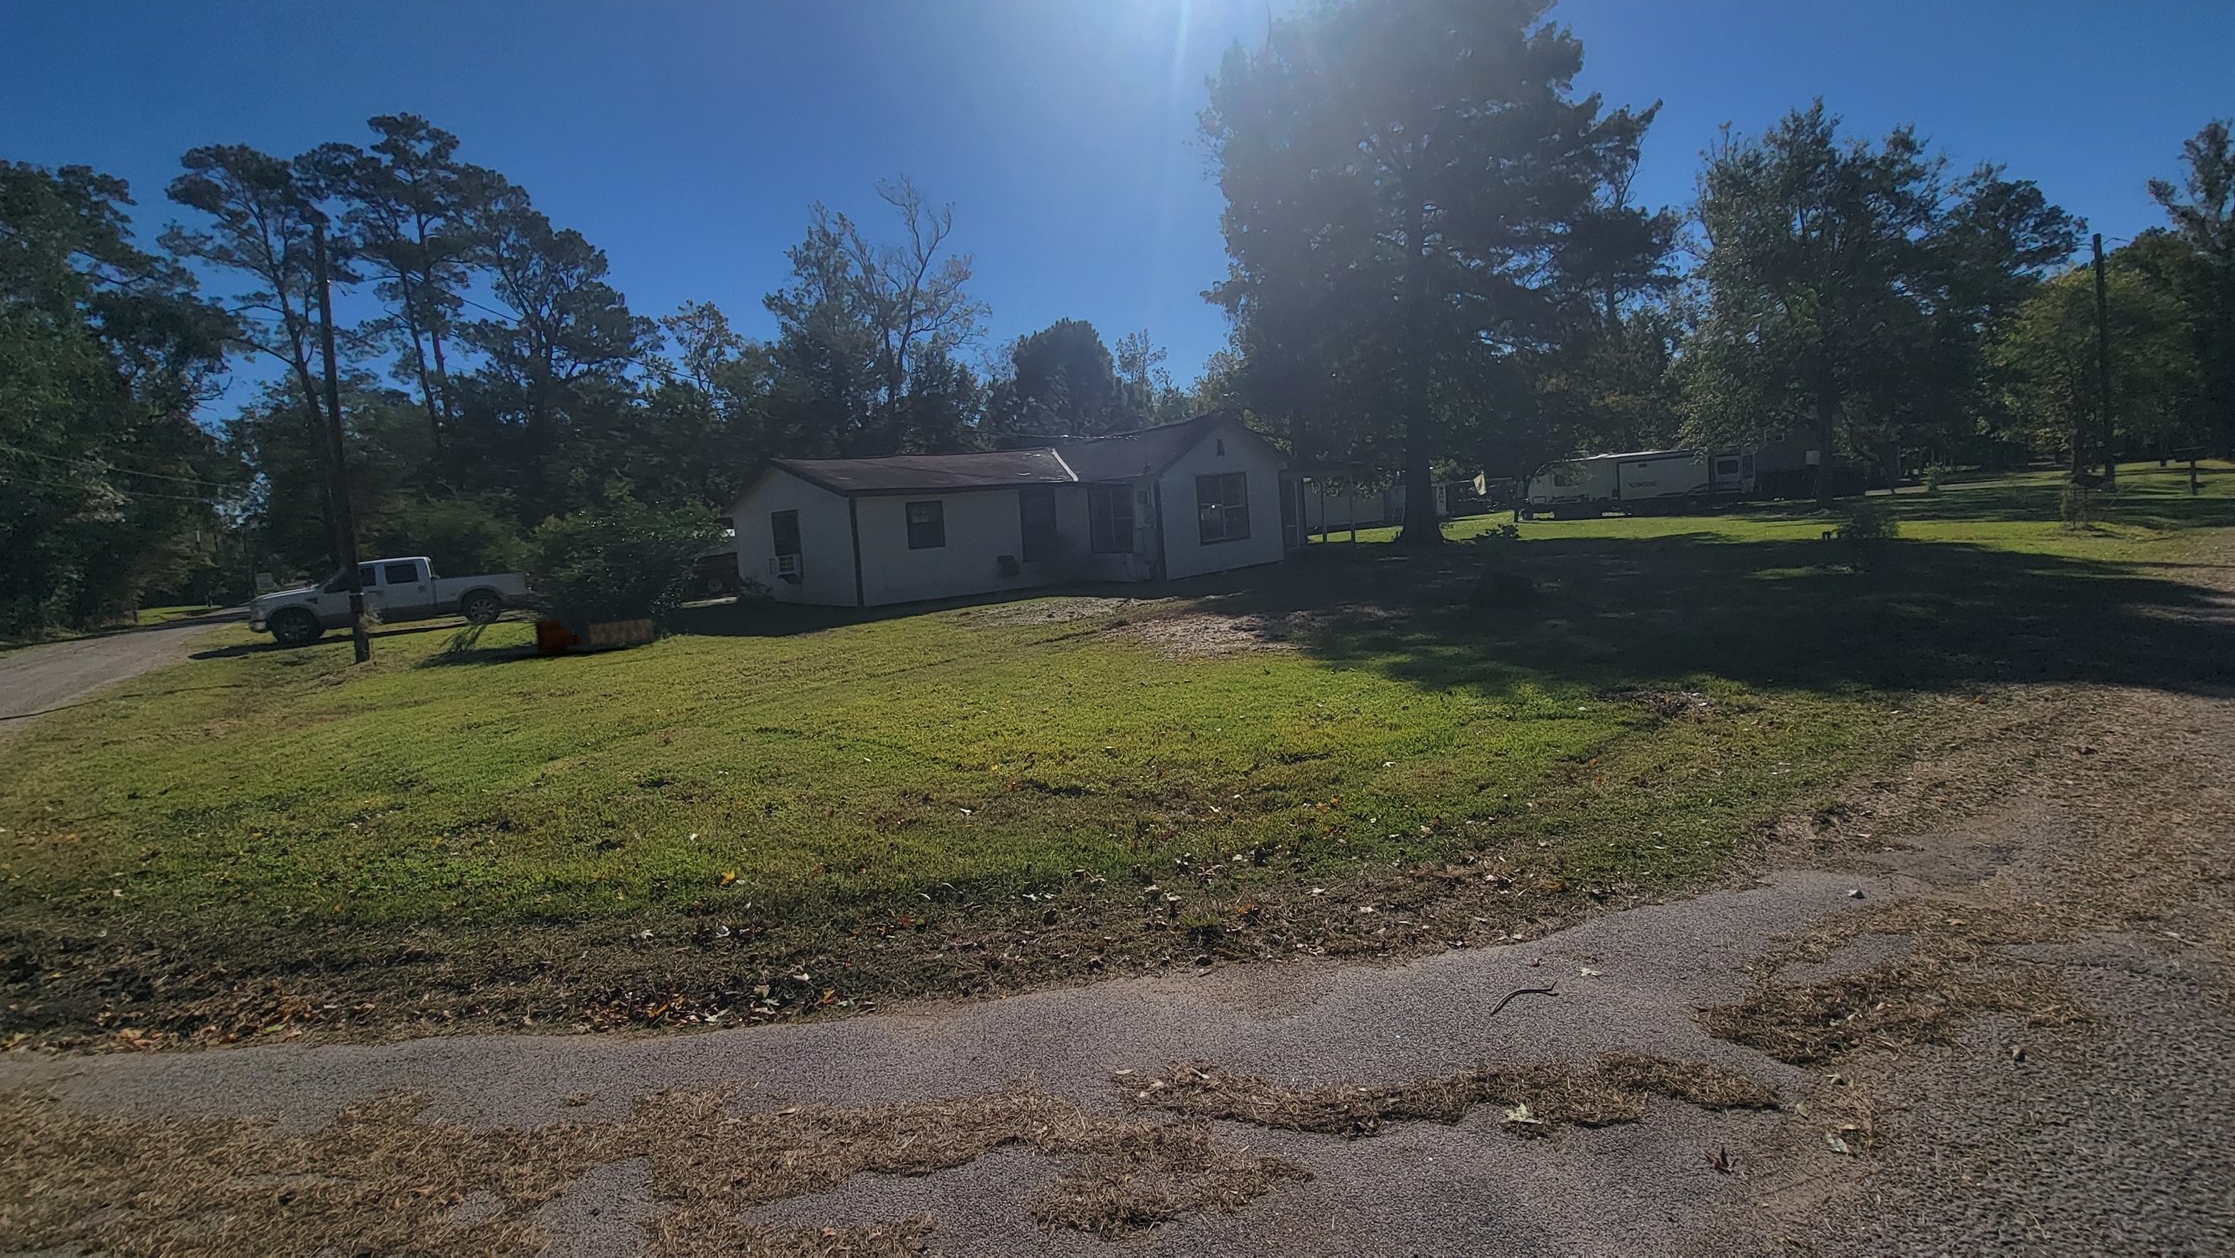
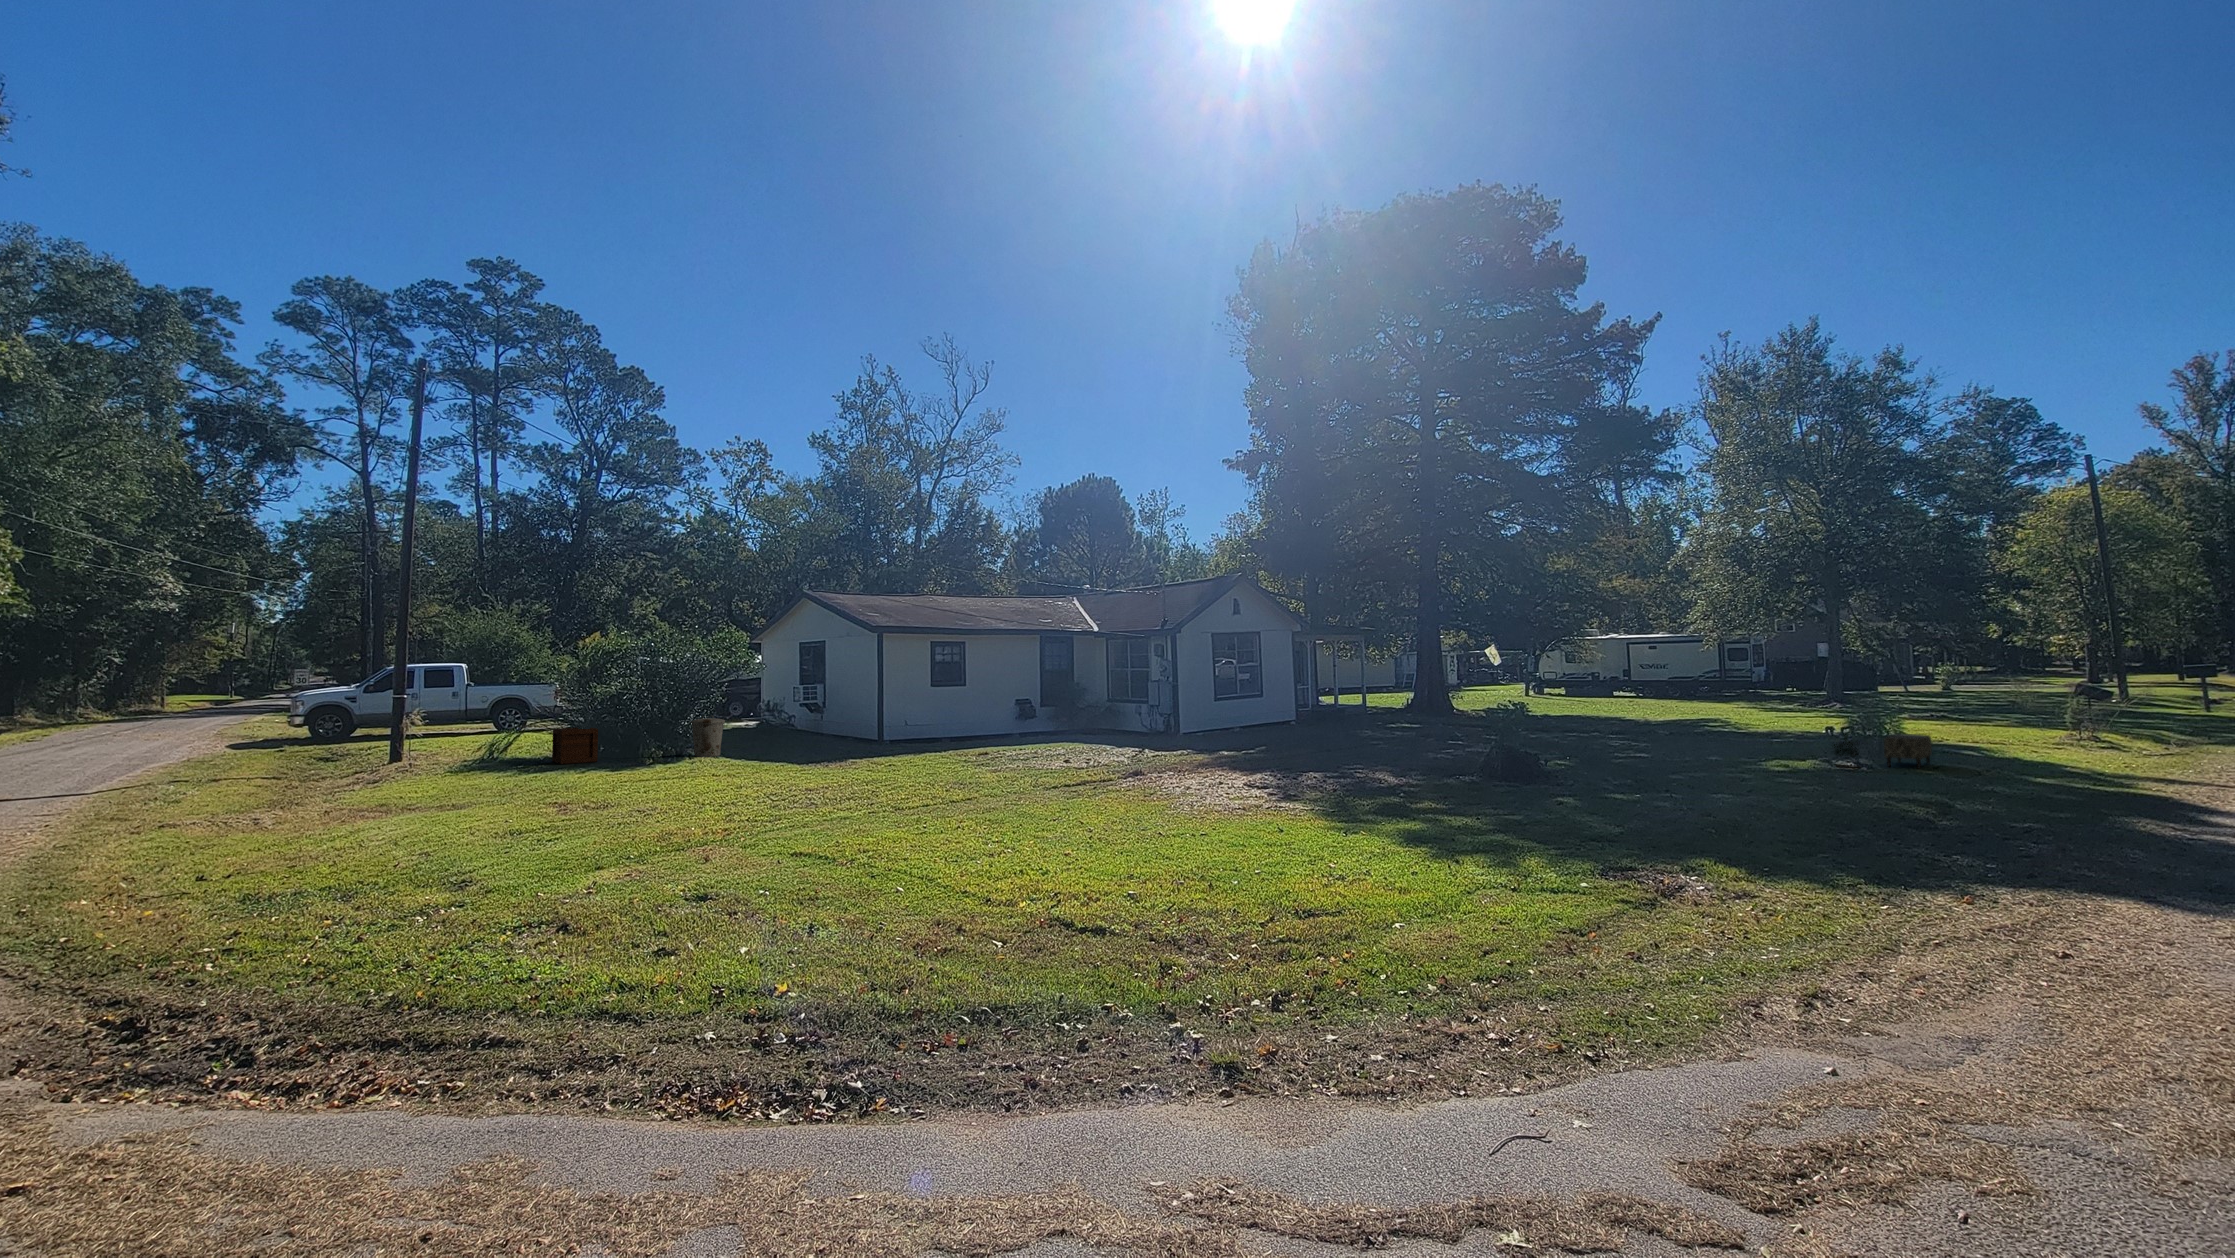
potted tree: none [1818,537,1850,575] -> present [1832,733,1859,768]
trash can: none [674,598,709,639] -> present [691,716,725,757]
bench: present [588,619,653,652] -> present [1884,734,1932,768]

